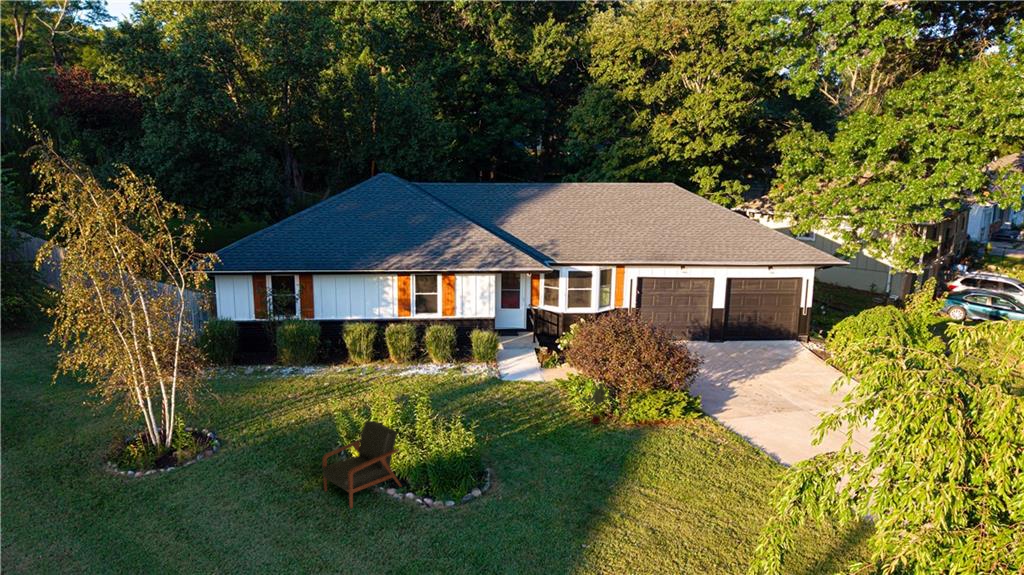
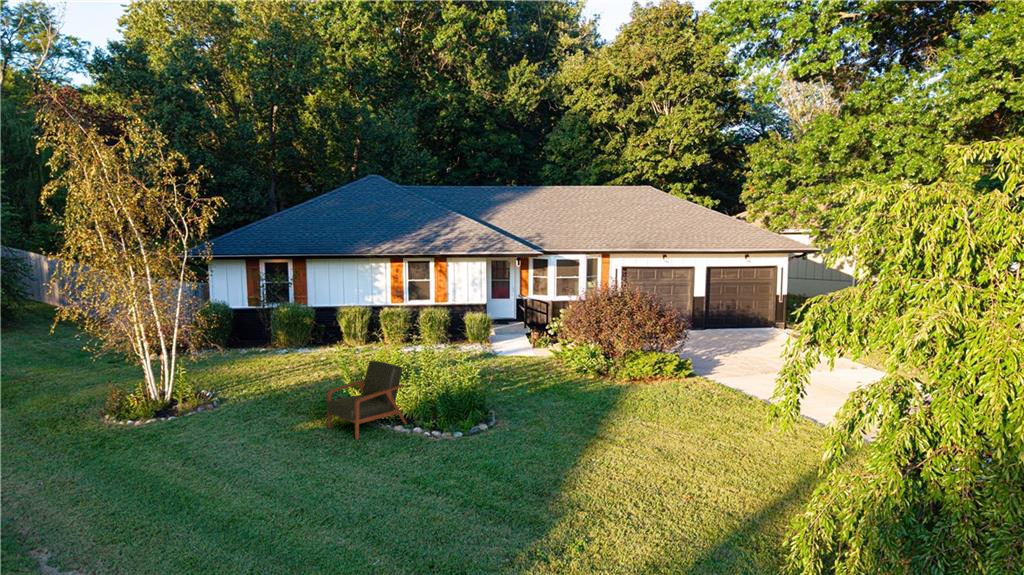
potted tree: present [580,382,614,424] -> none [575,338,611,382]

